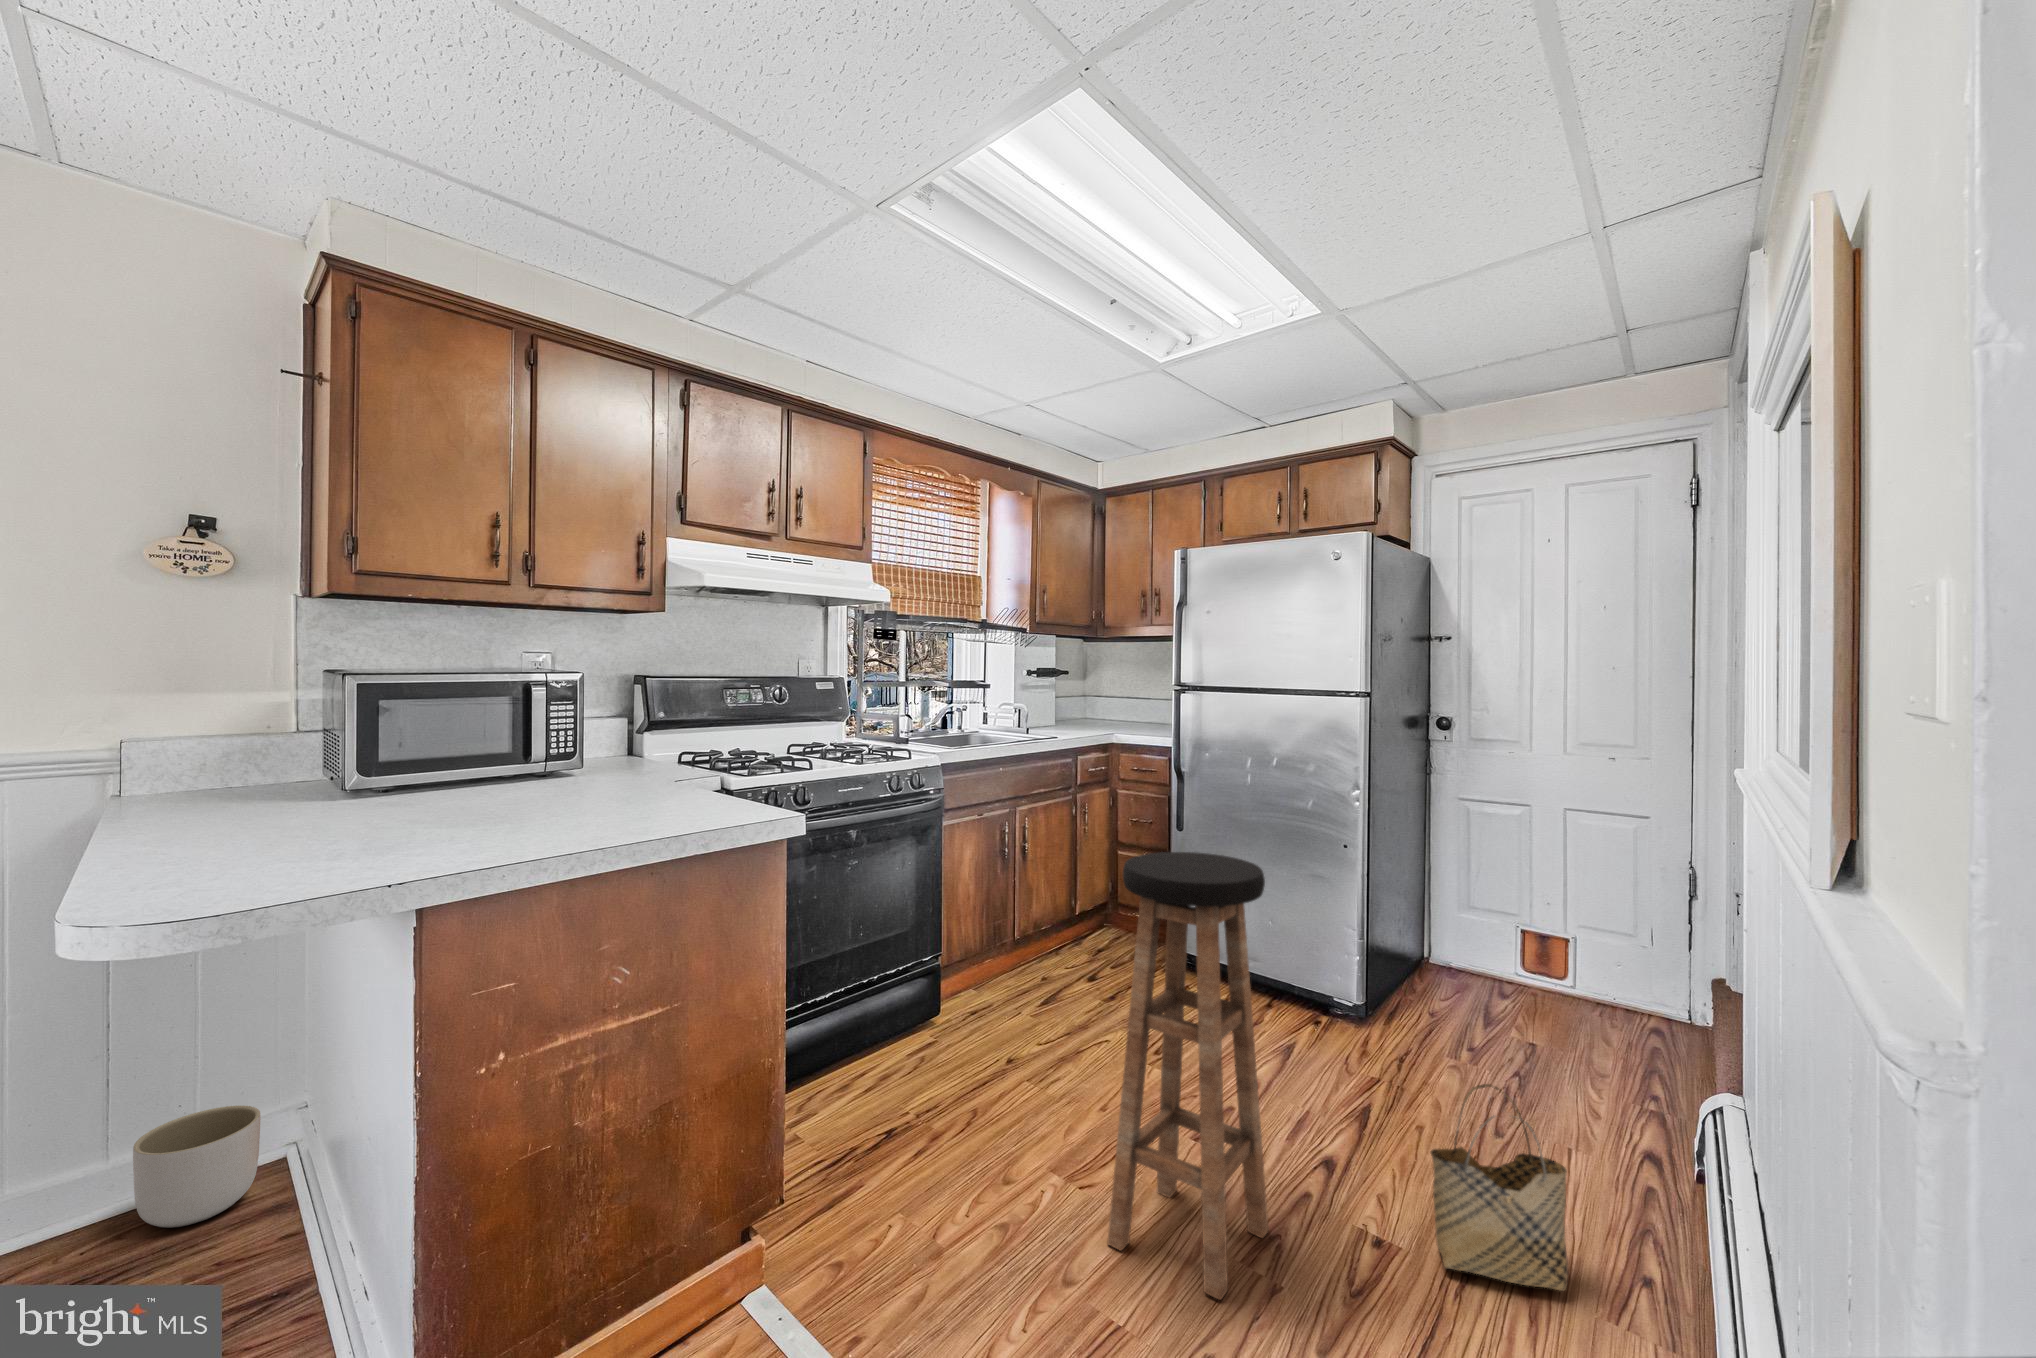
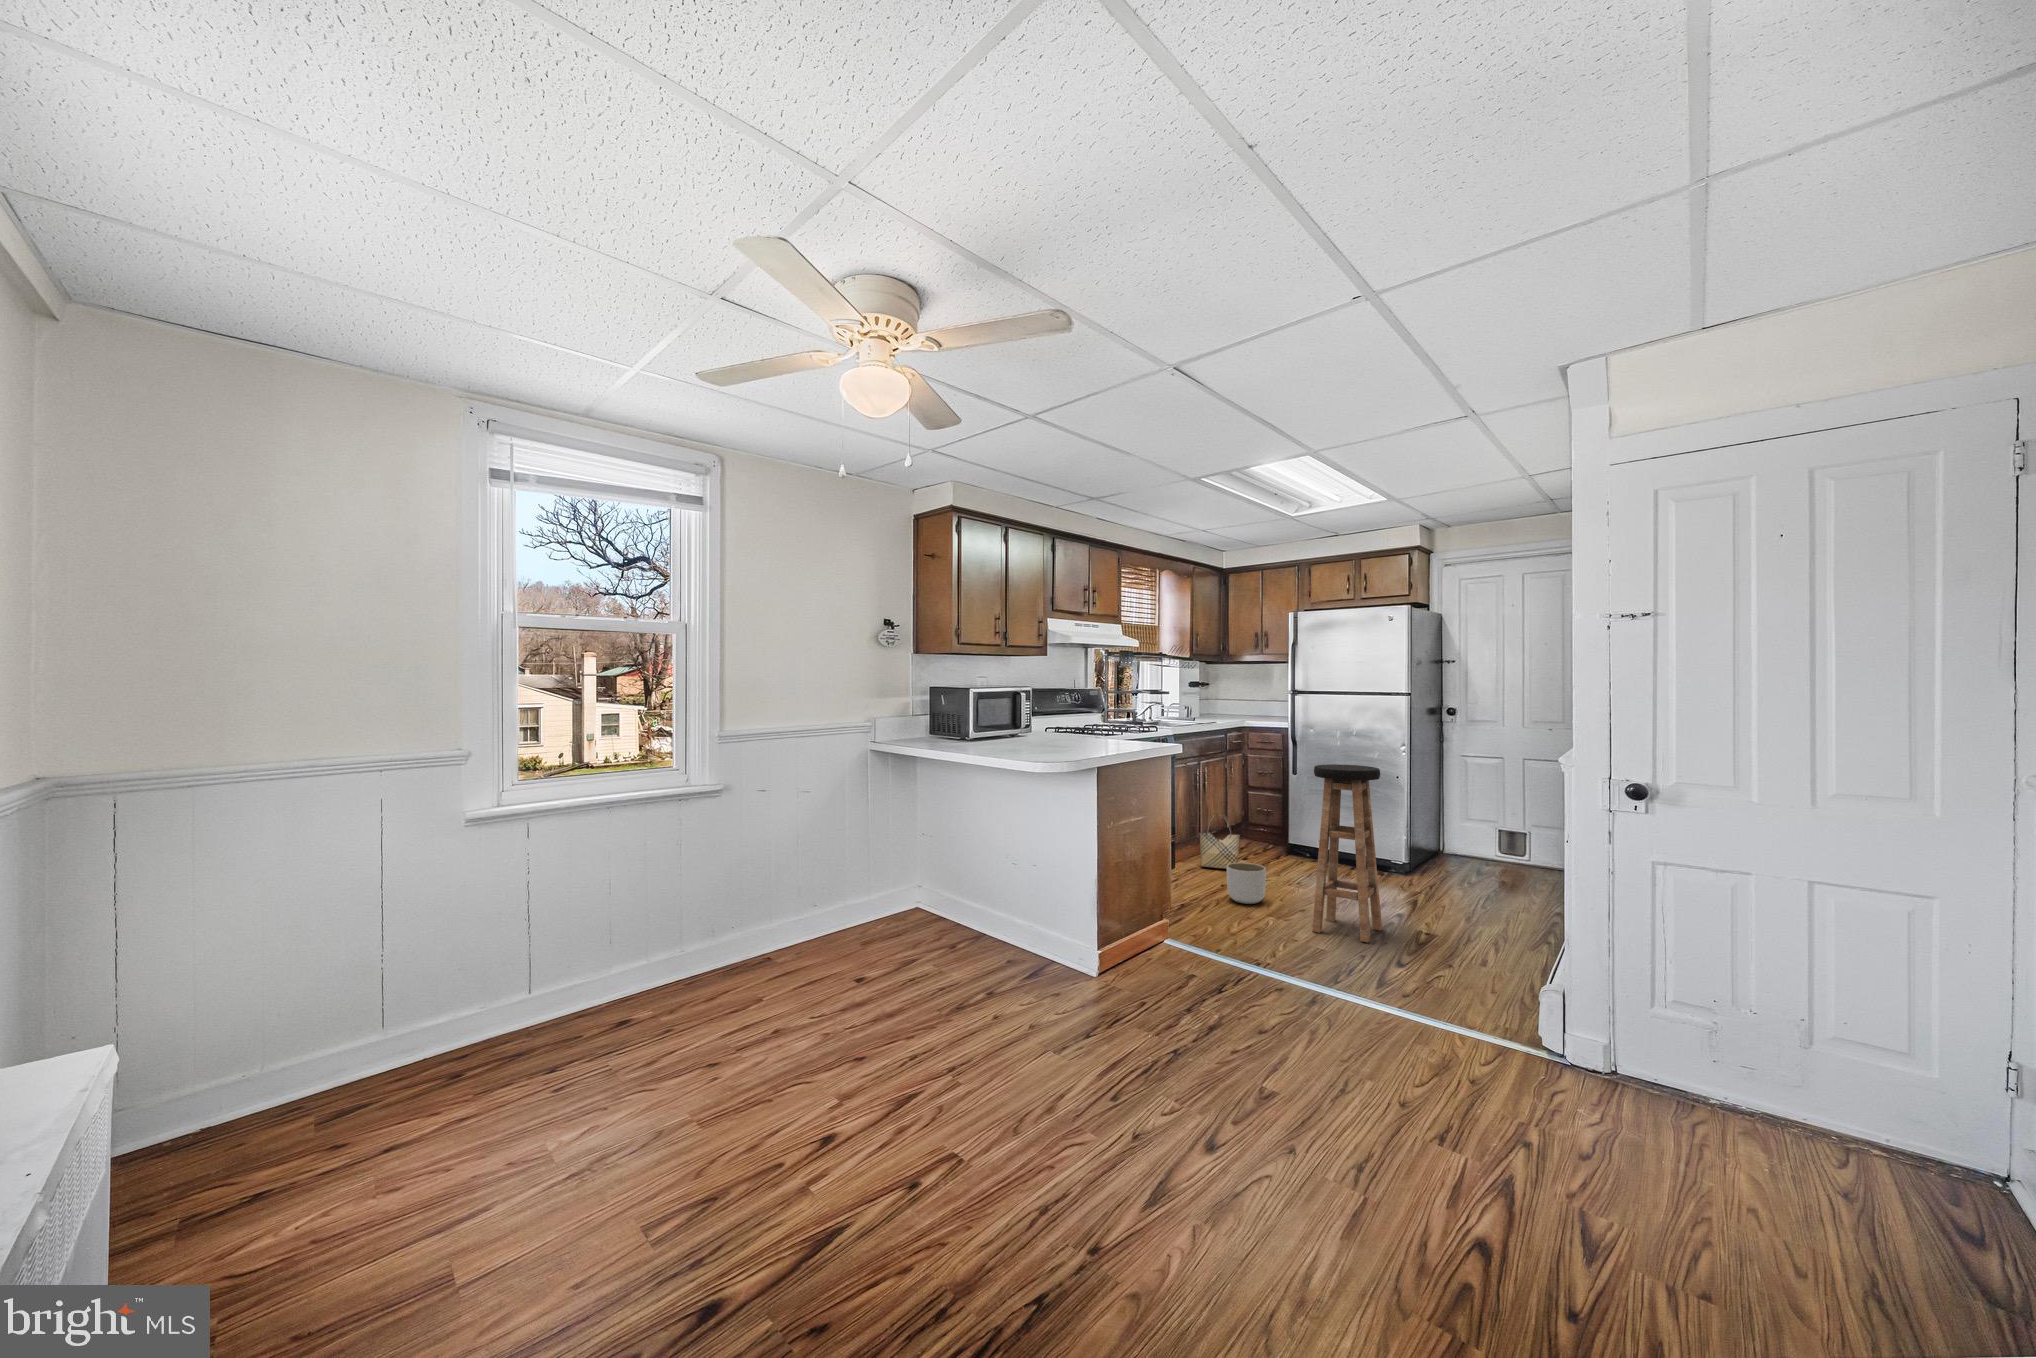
woven basket: present [1430,1084,1568,1291] -> present [1199,813,1240,869]
planter: present [133,1105,260,1228] -> present [1227,862,1266,904]

